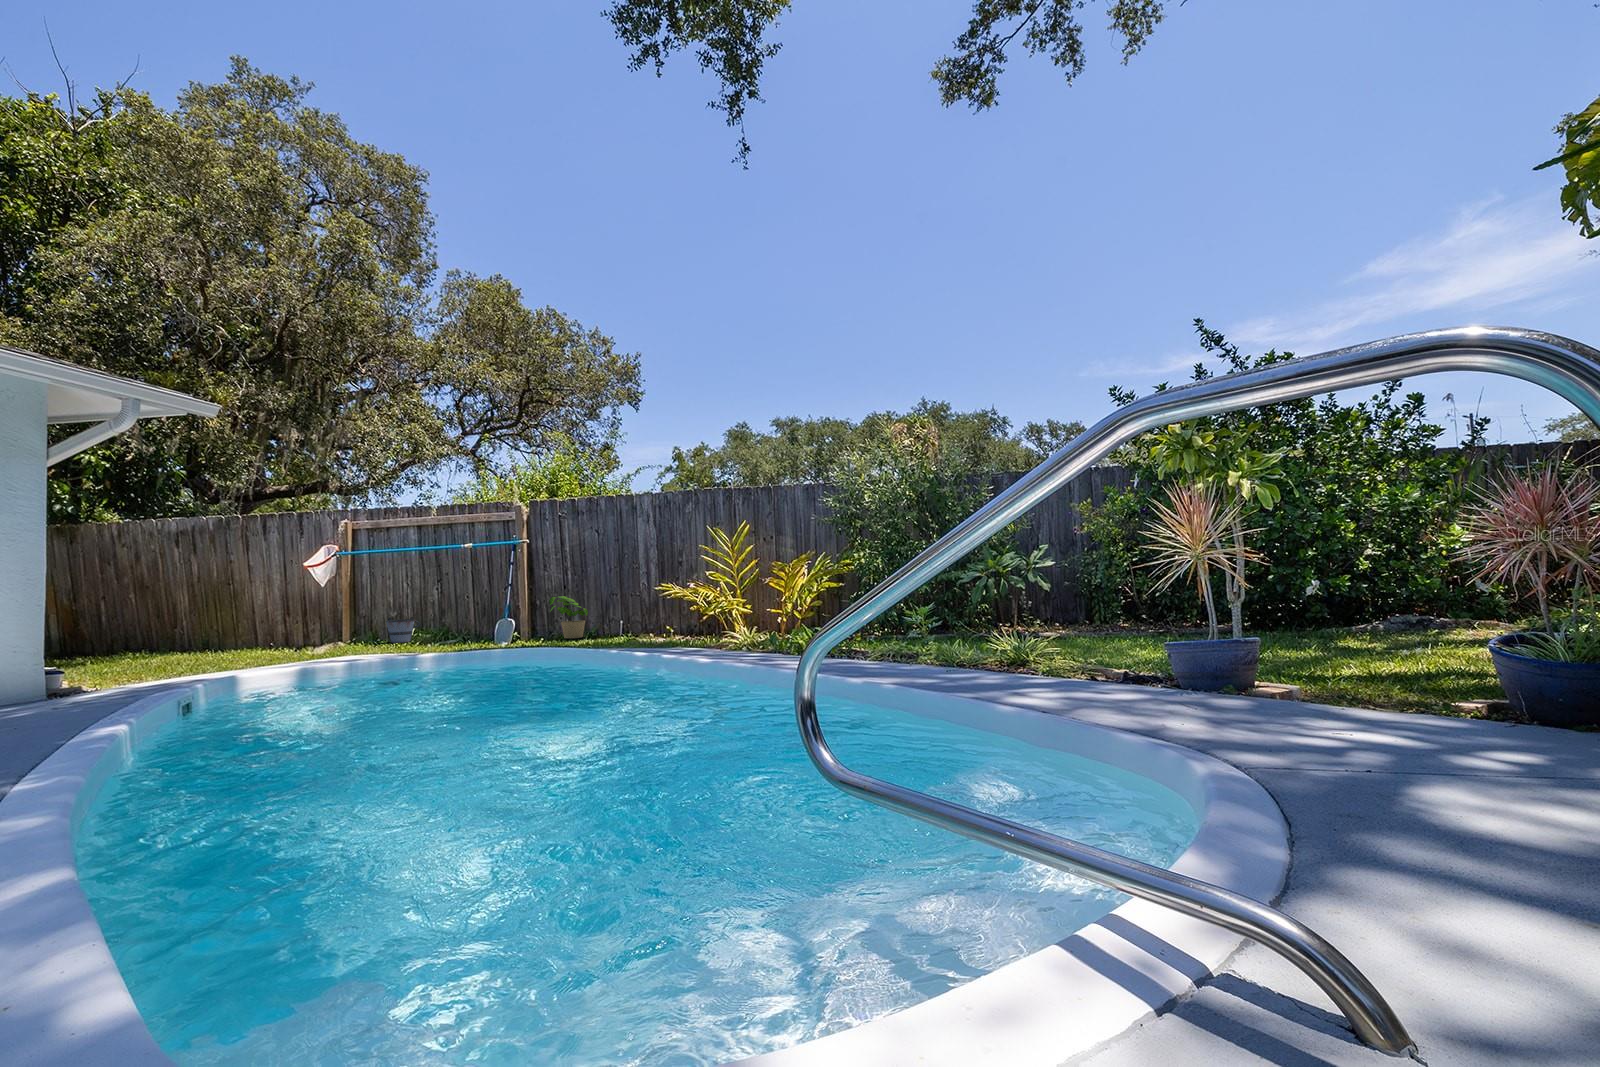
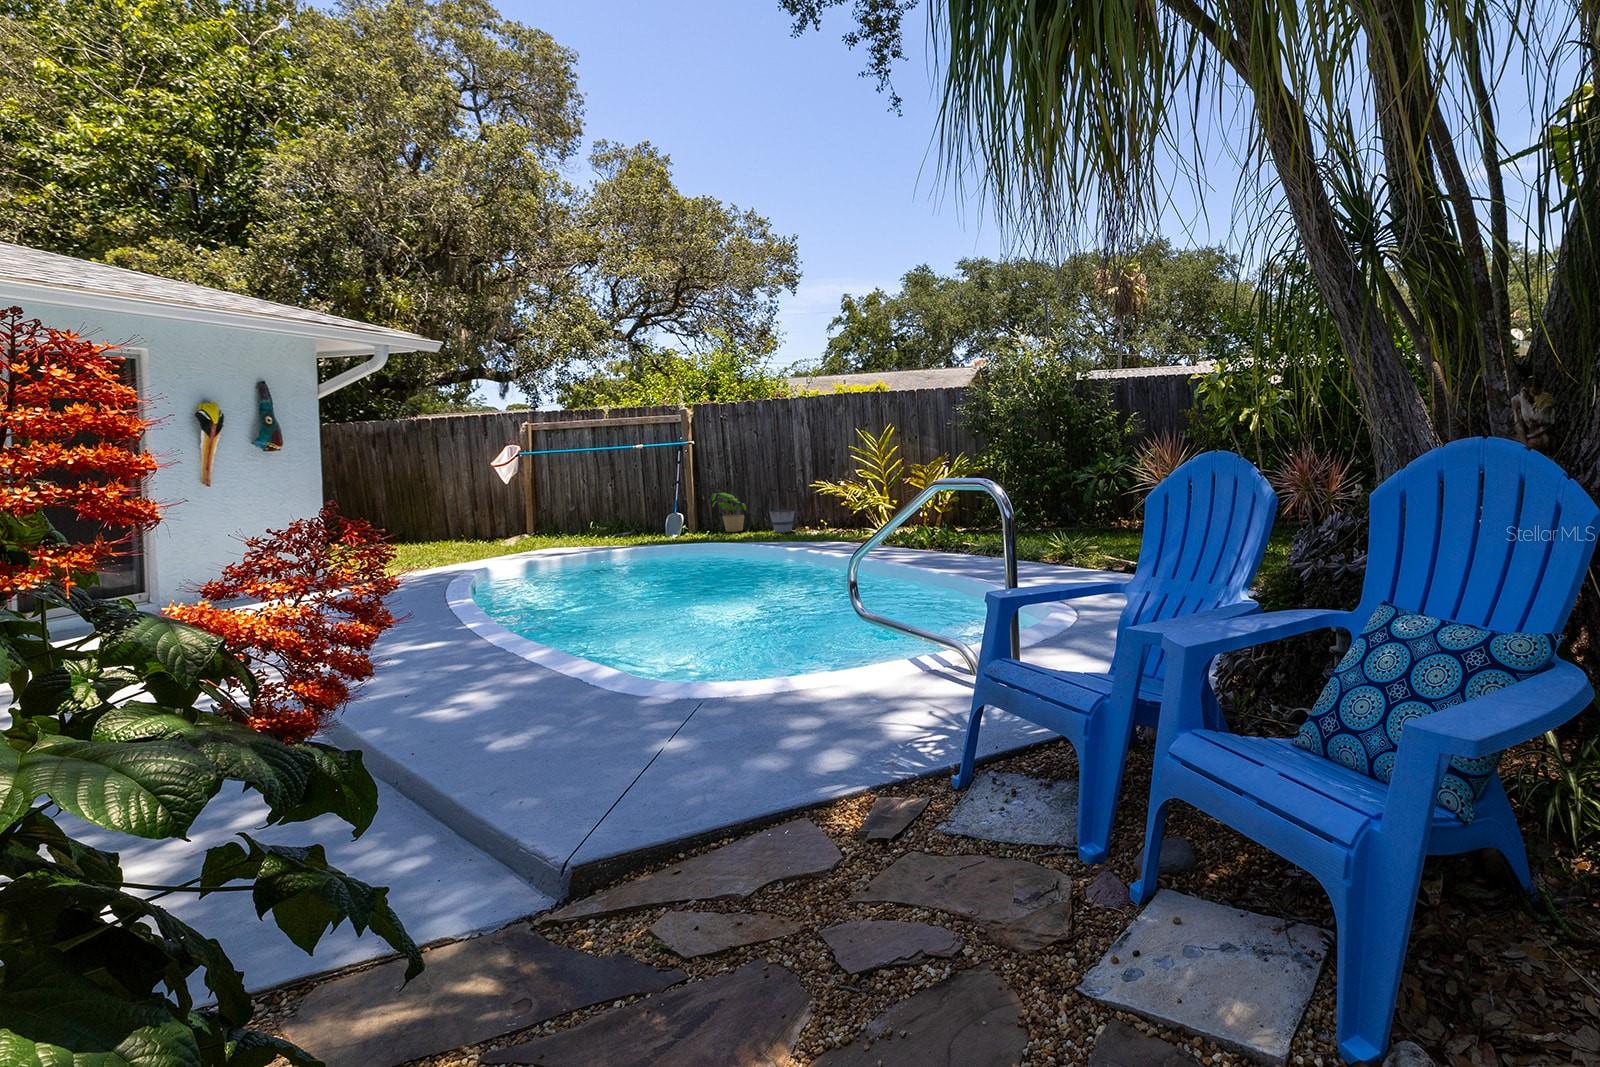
bucket: present [386,617,420,643] -> present [769,507,800,533]

